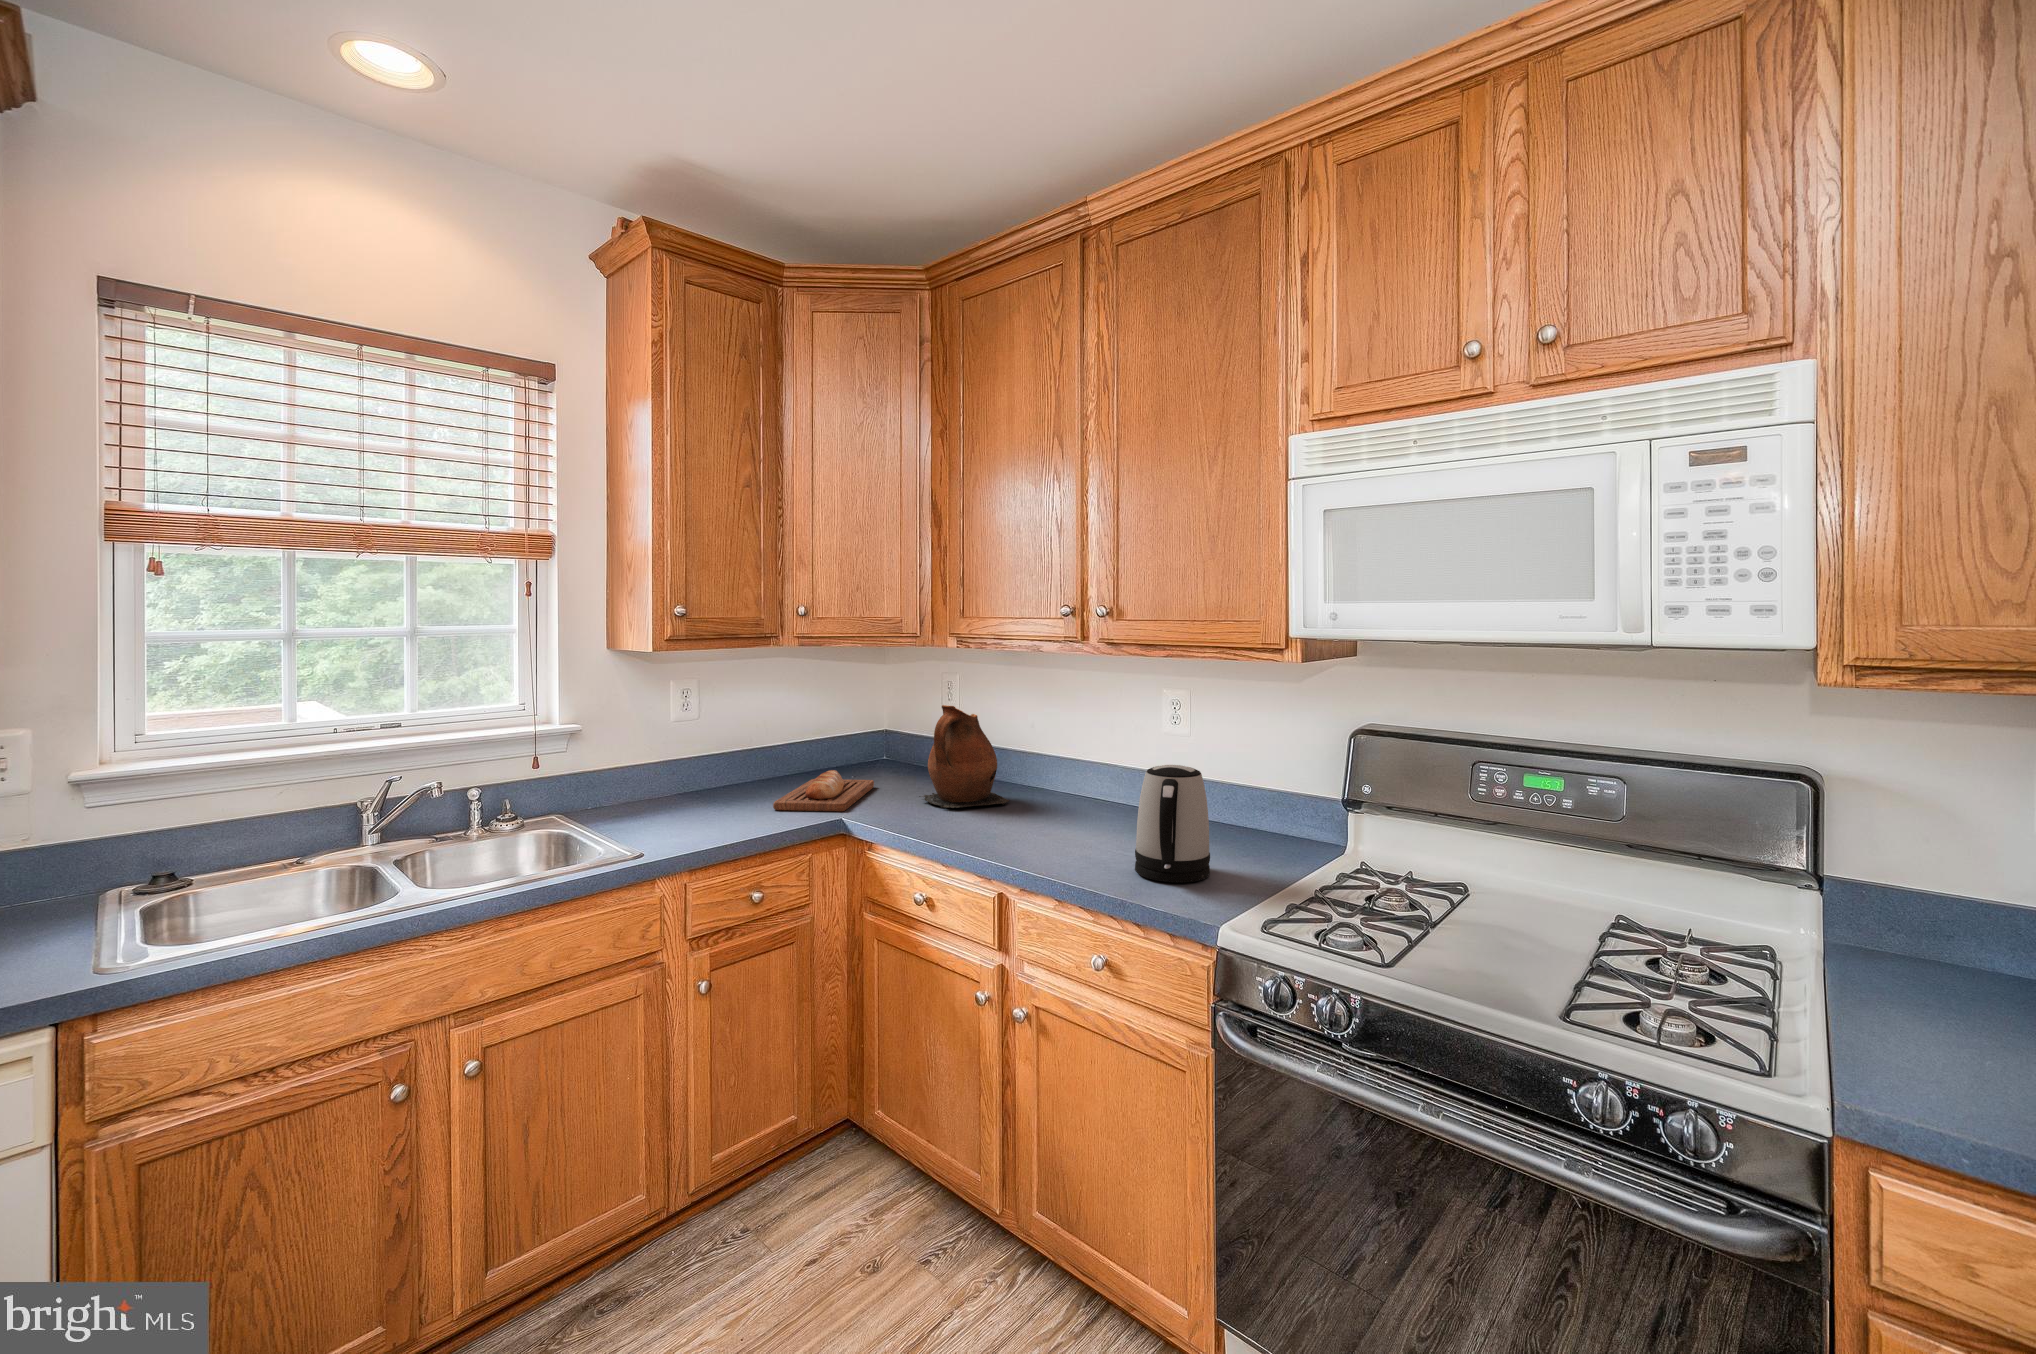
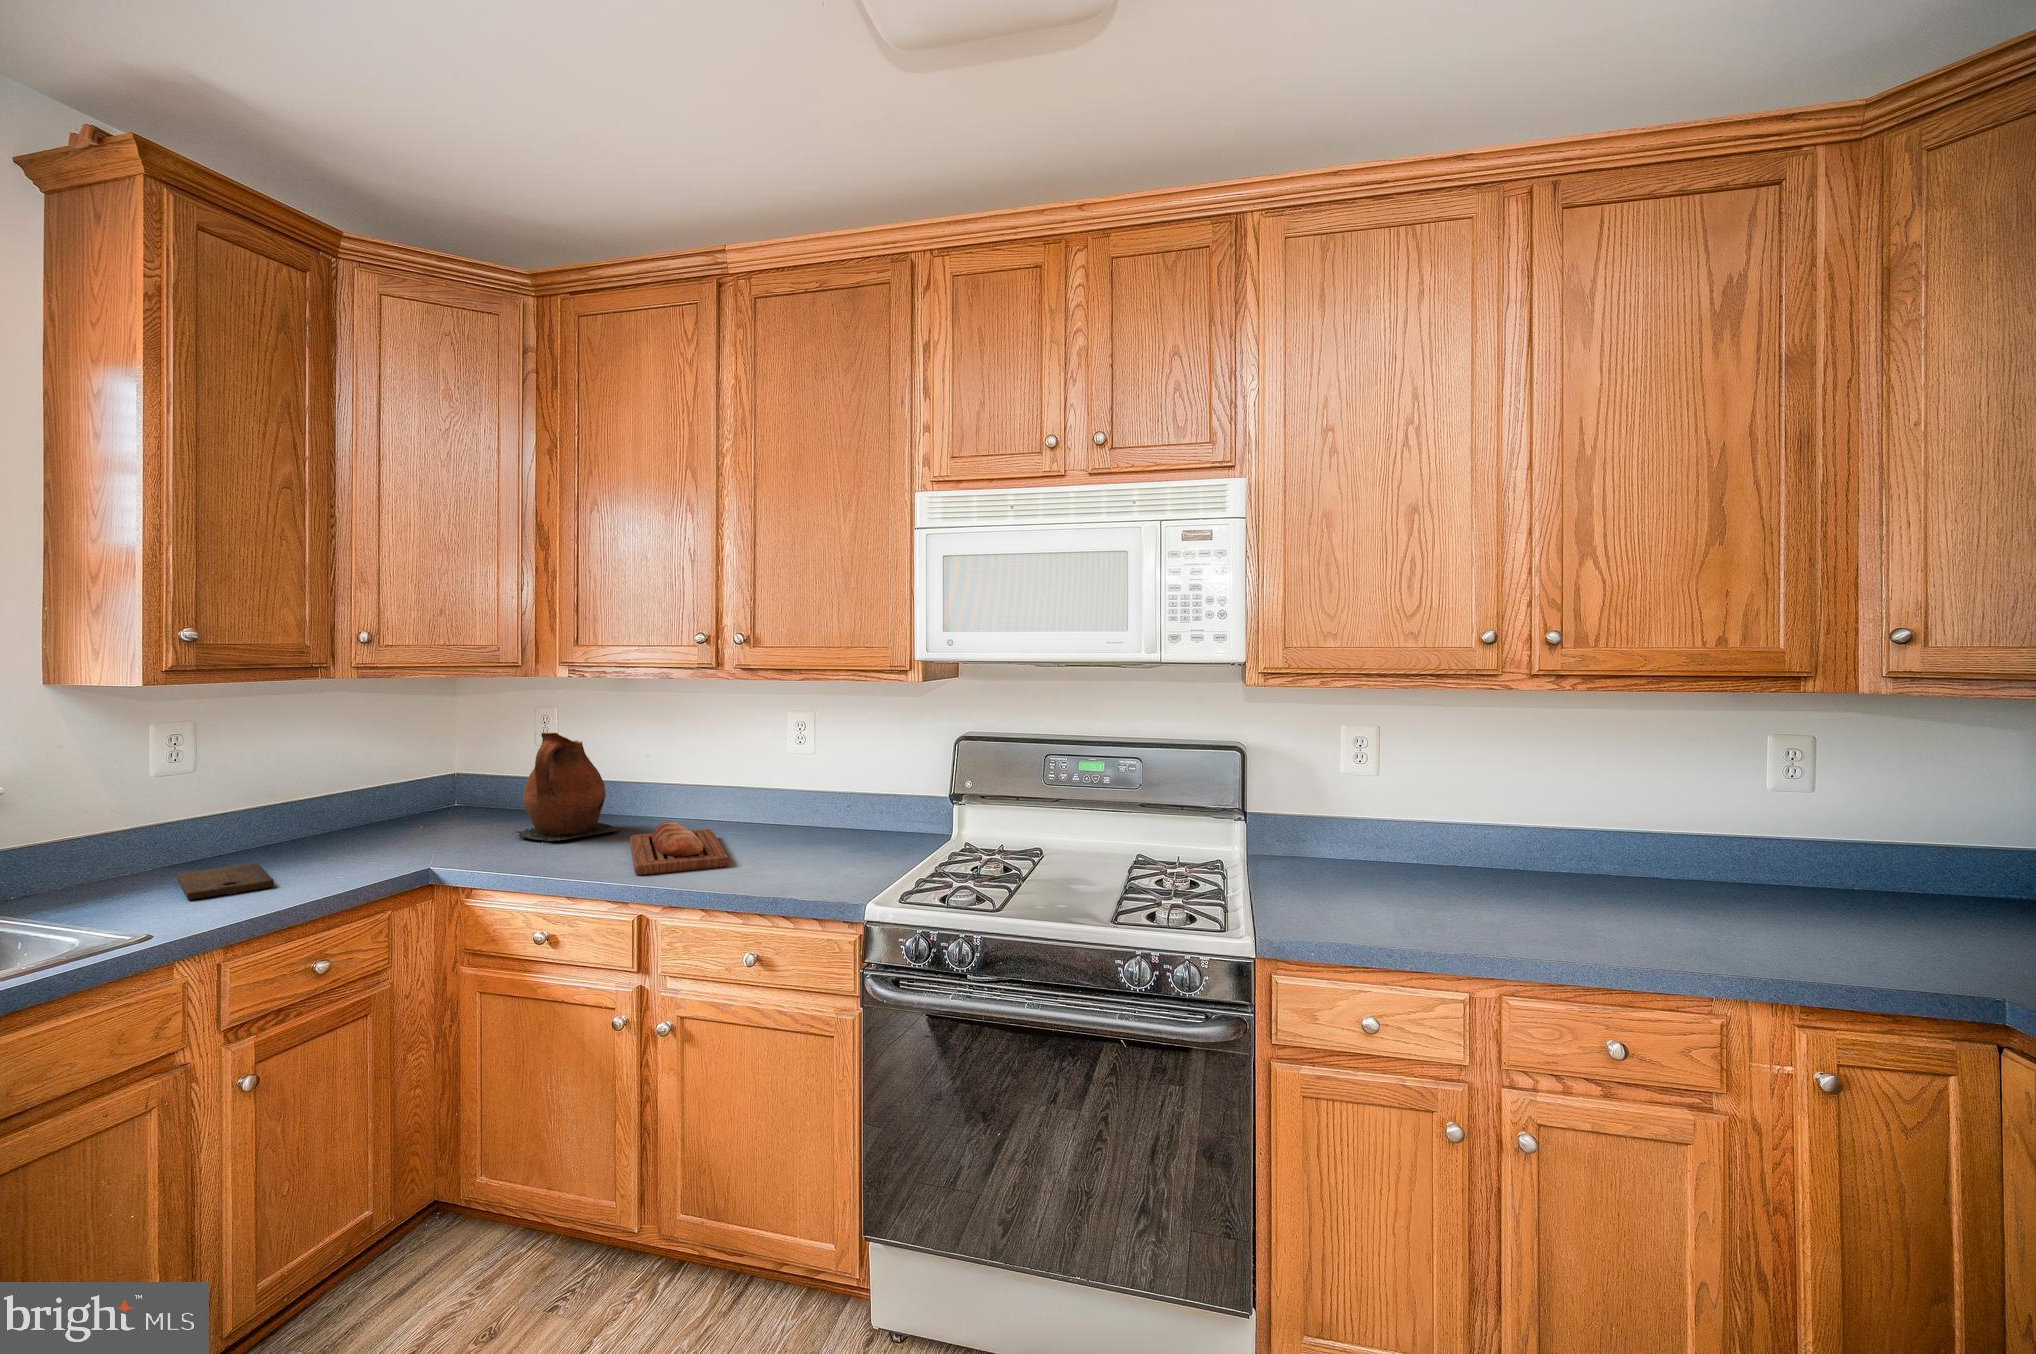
kettle: present [1135,765,1210,882] -> none [777,773,845,877]
bread loaf: present [773,770,874,811] -> present [630,821,729,875]
cutting board: none [677,803,734,829] -> present [177,863,274,899]

